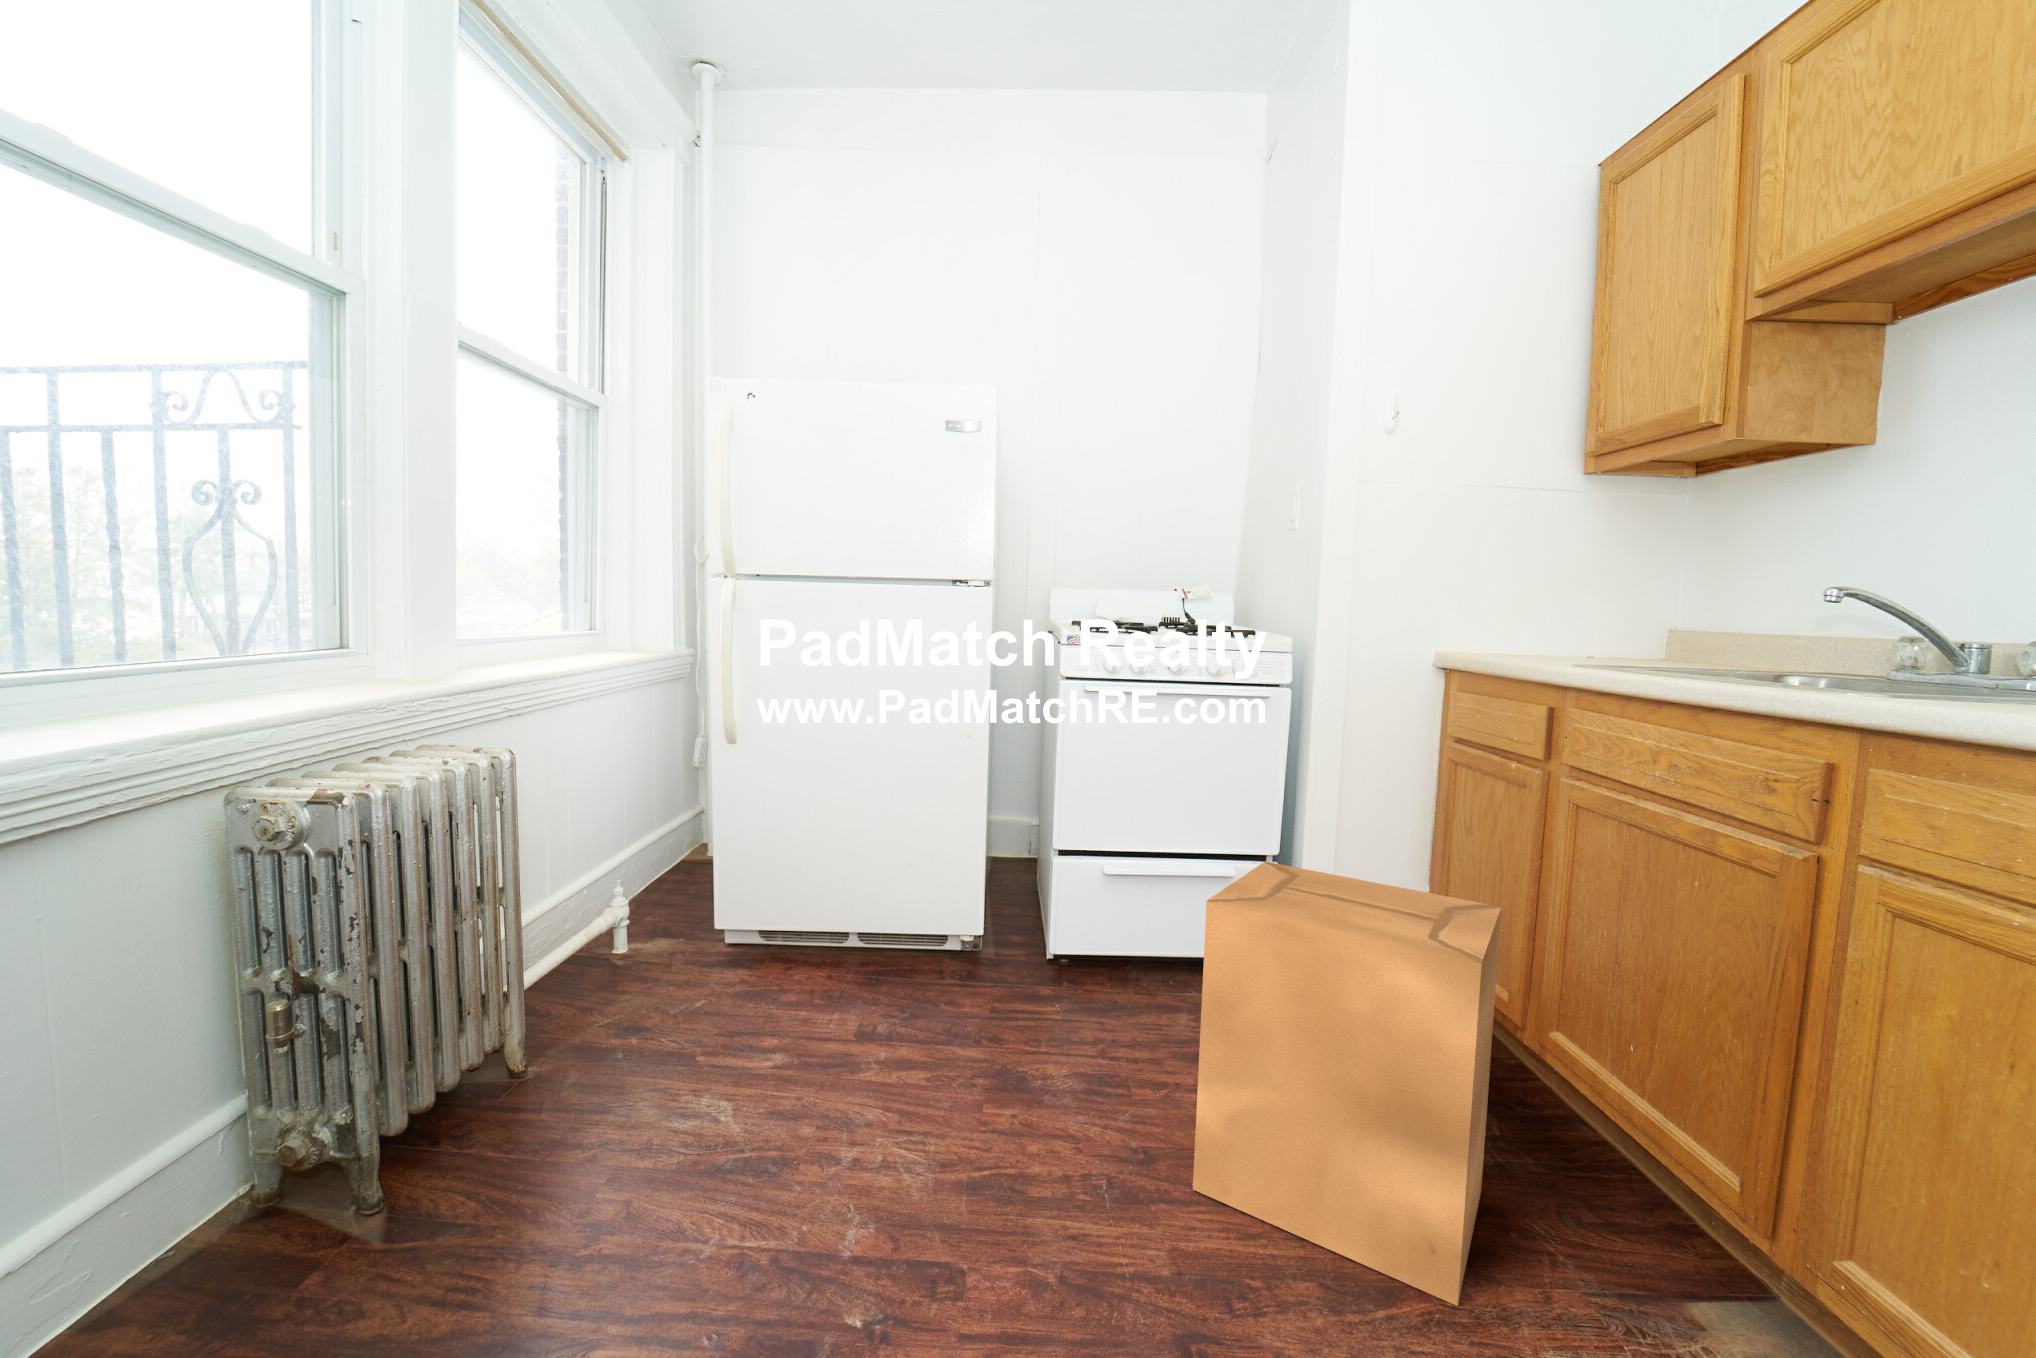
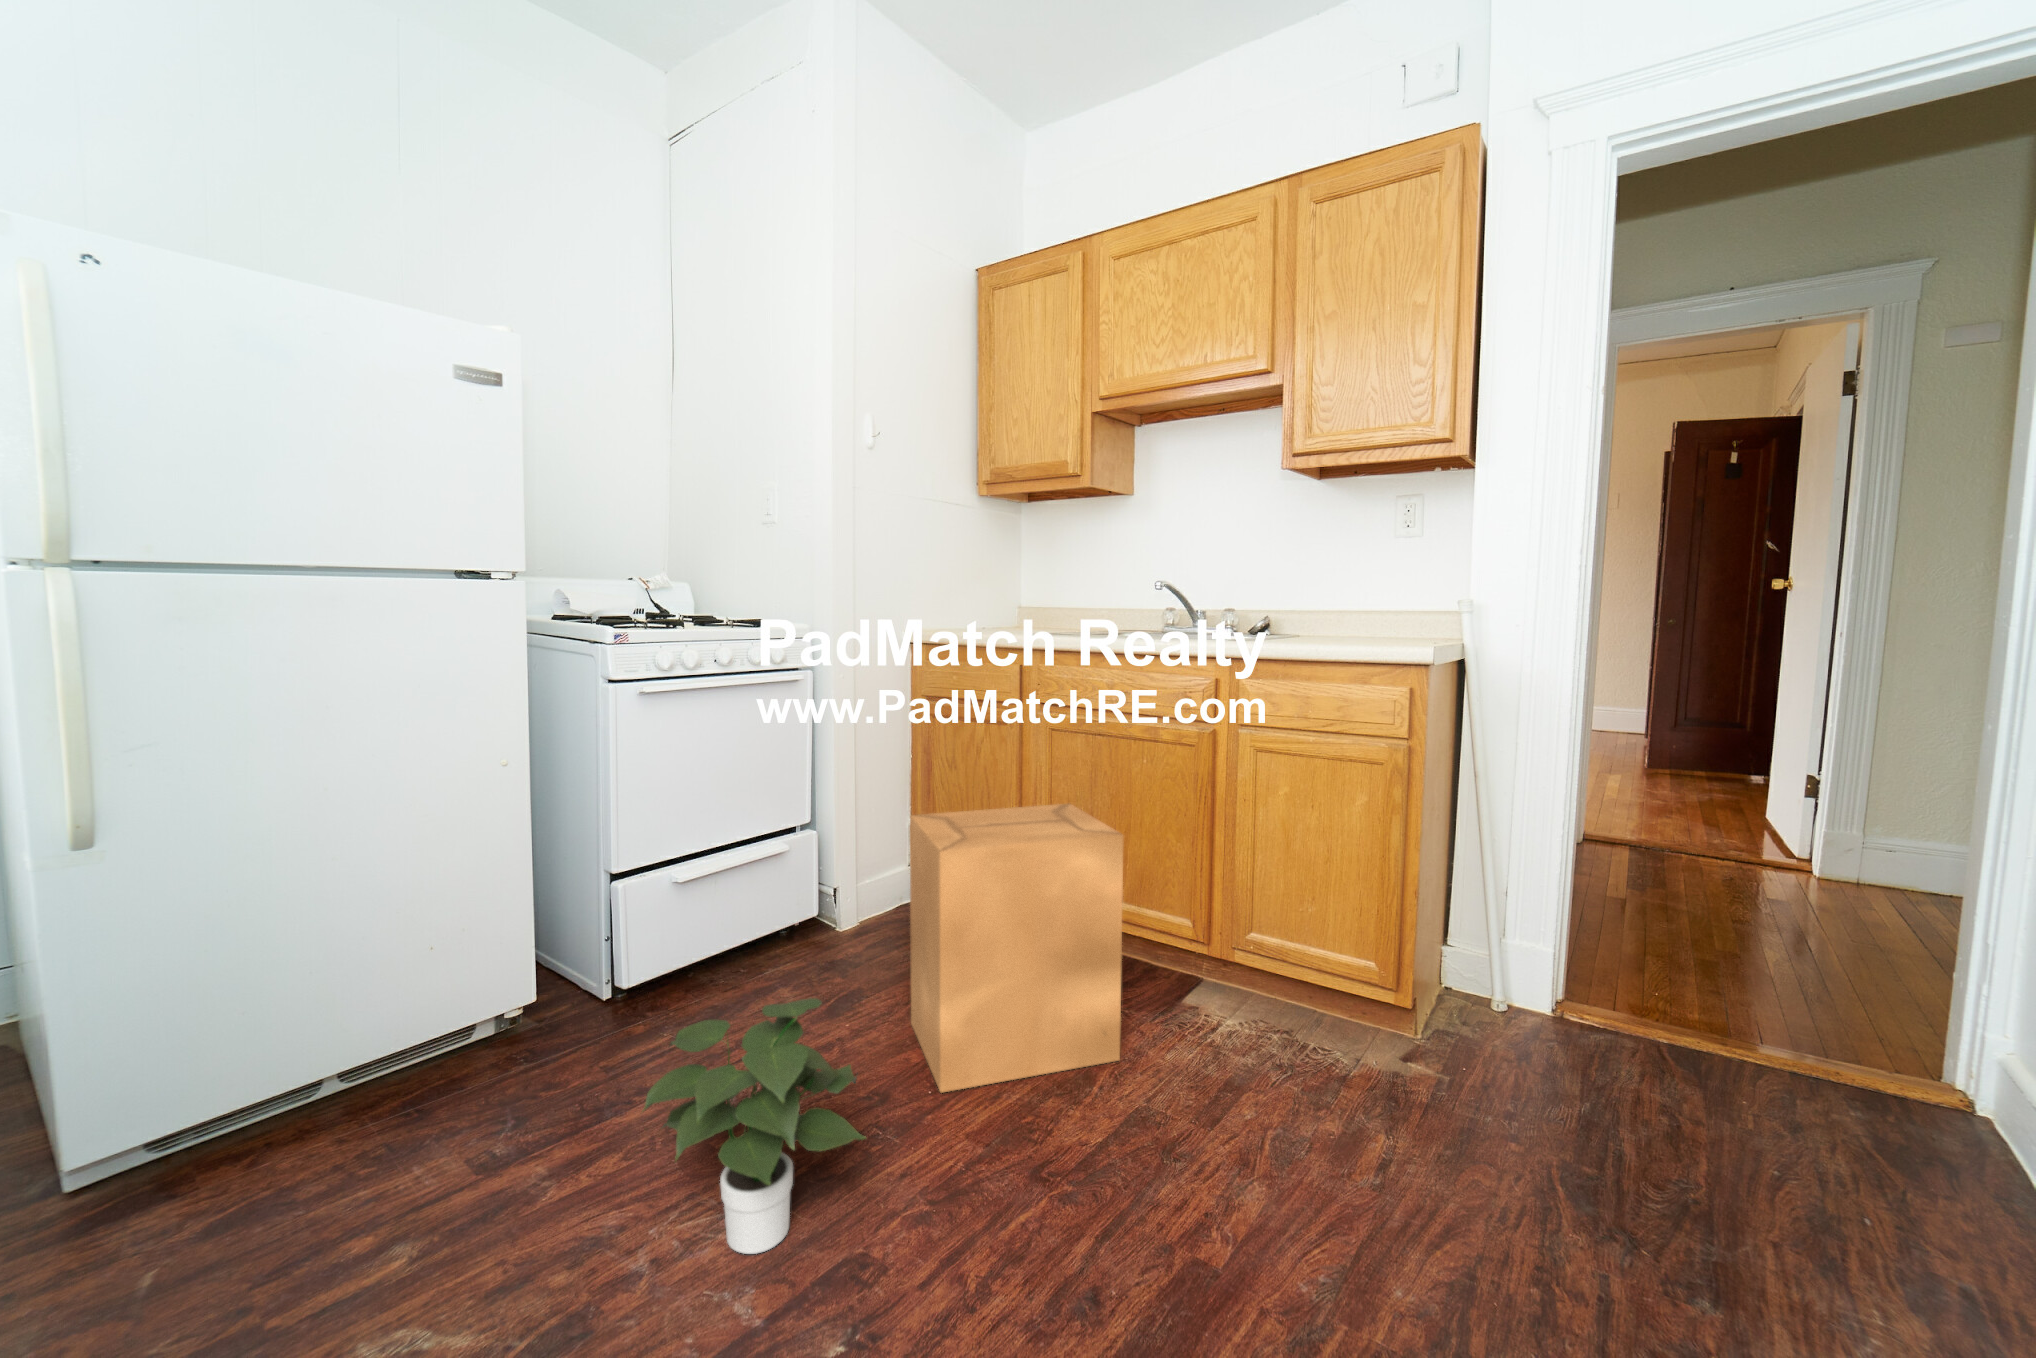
potted plant: none [846,980,1043,1211] -> present [642,998,866,1254]

